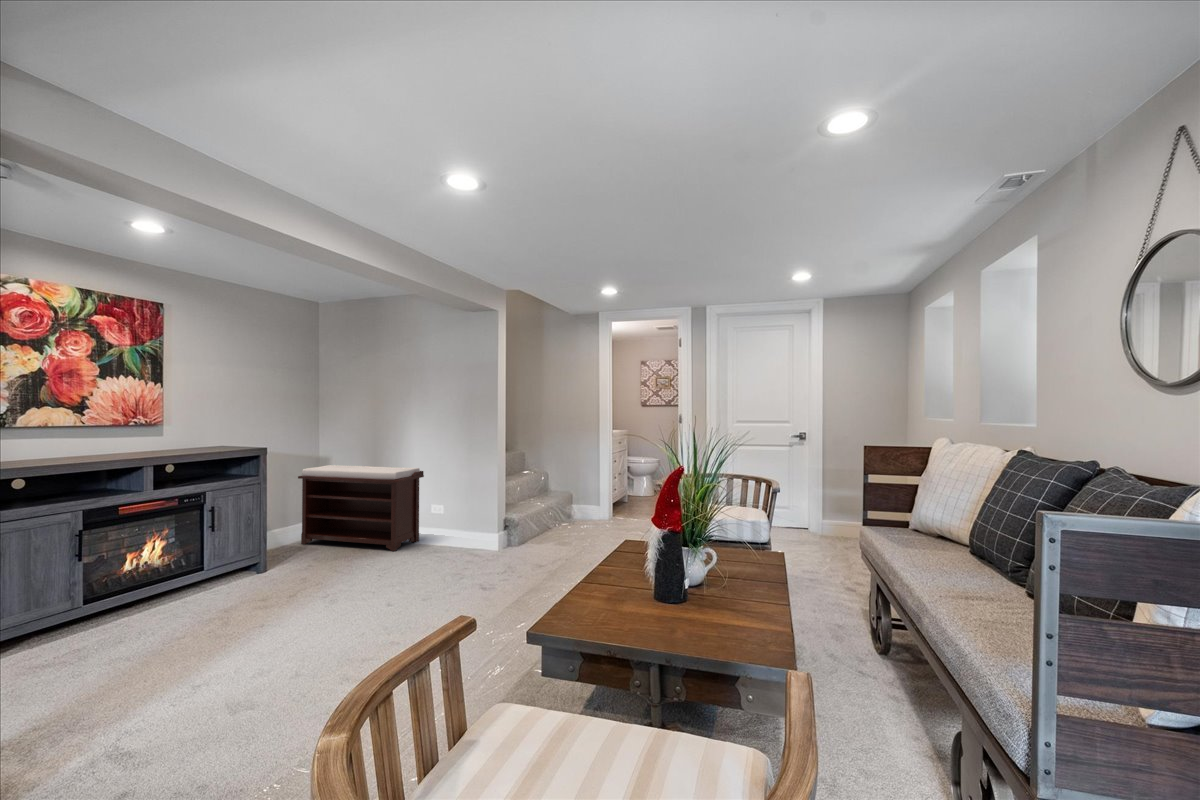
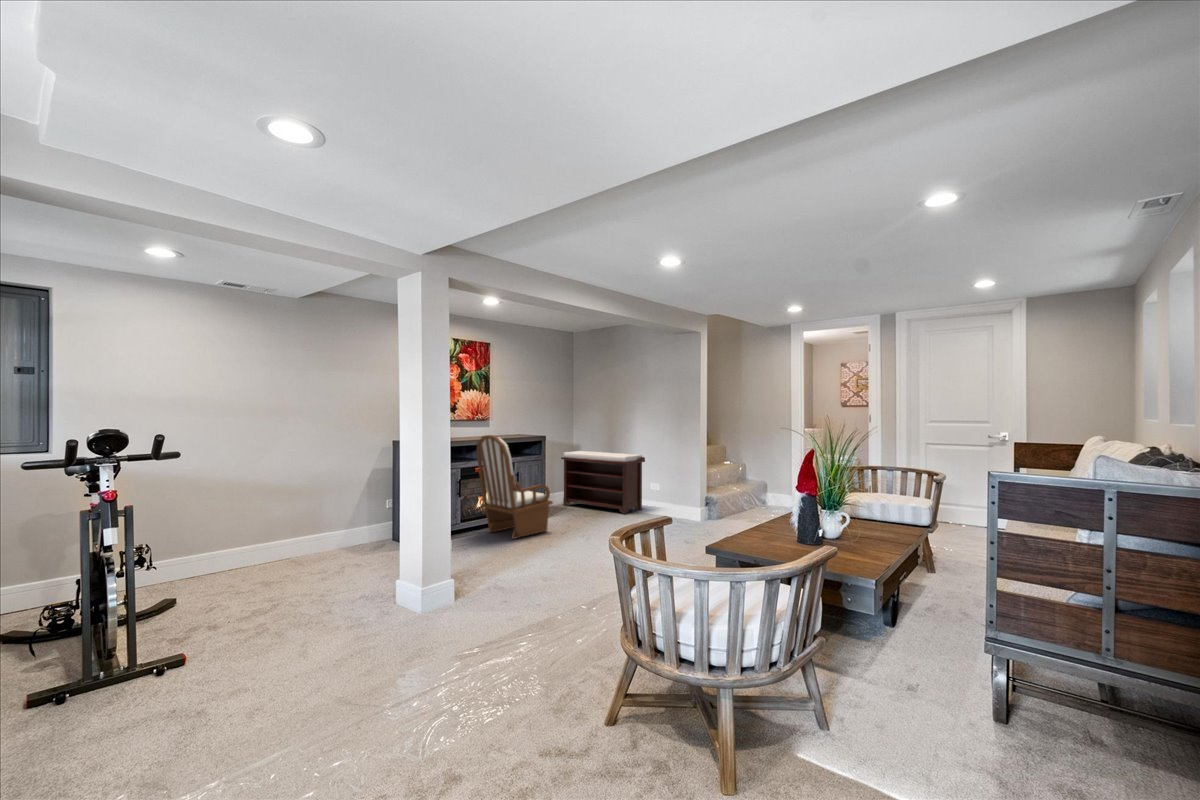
armchair: none [118,451,271,624] -> present [477,435,553,539]

